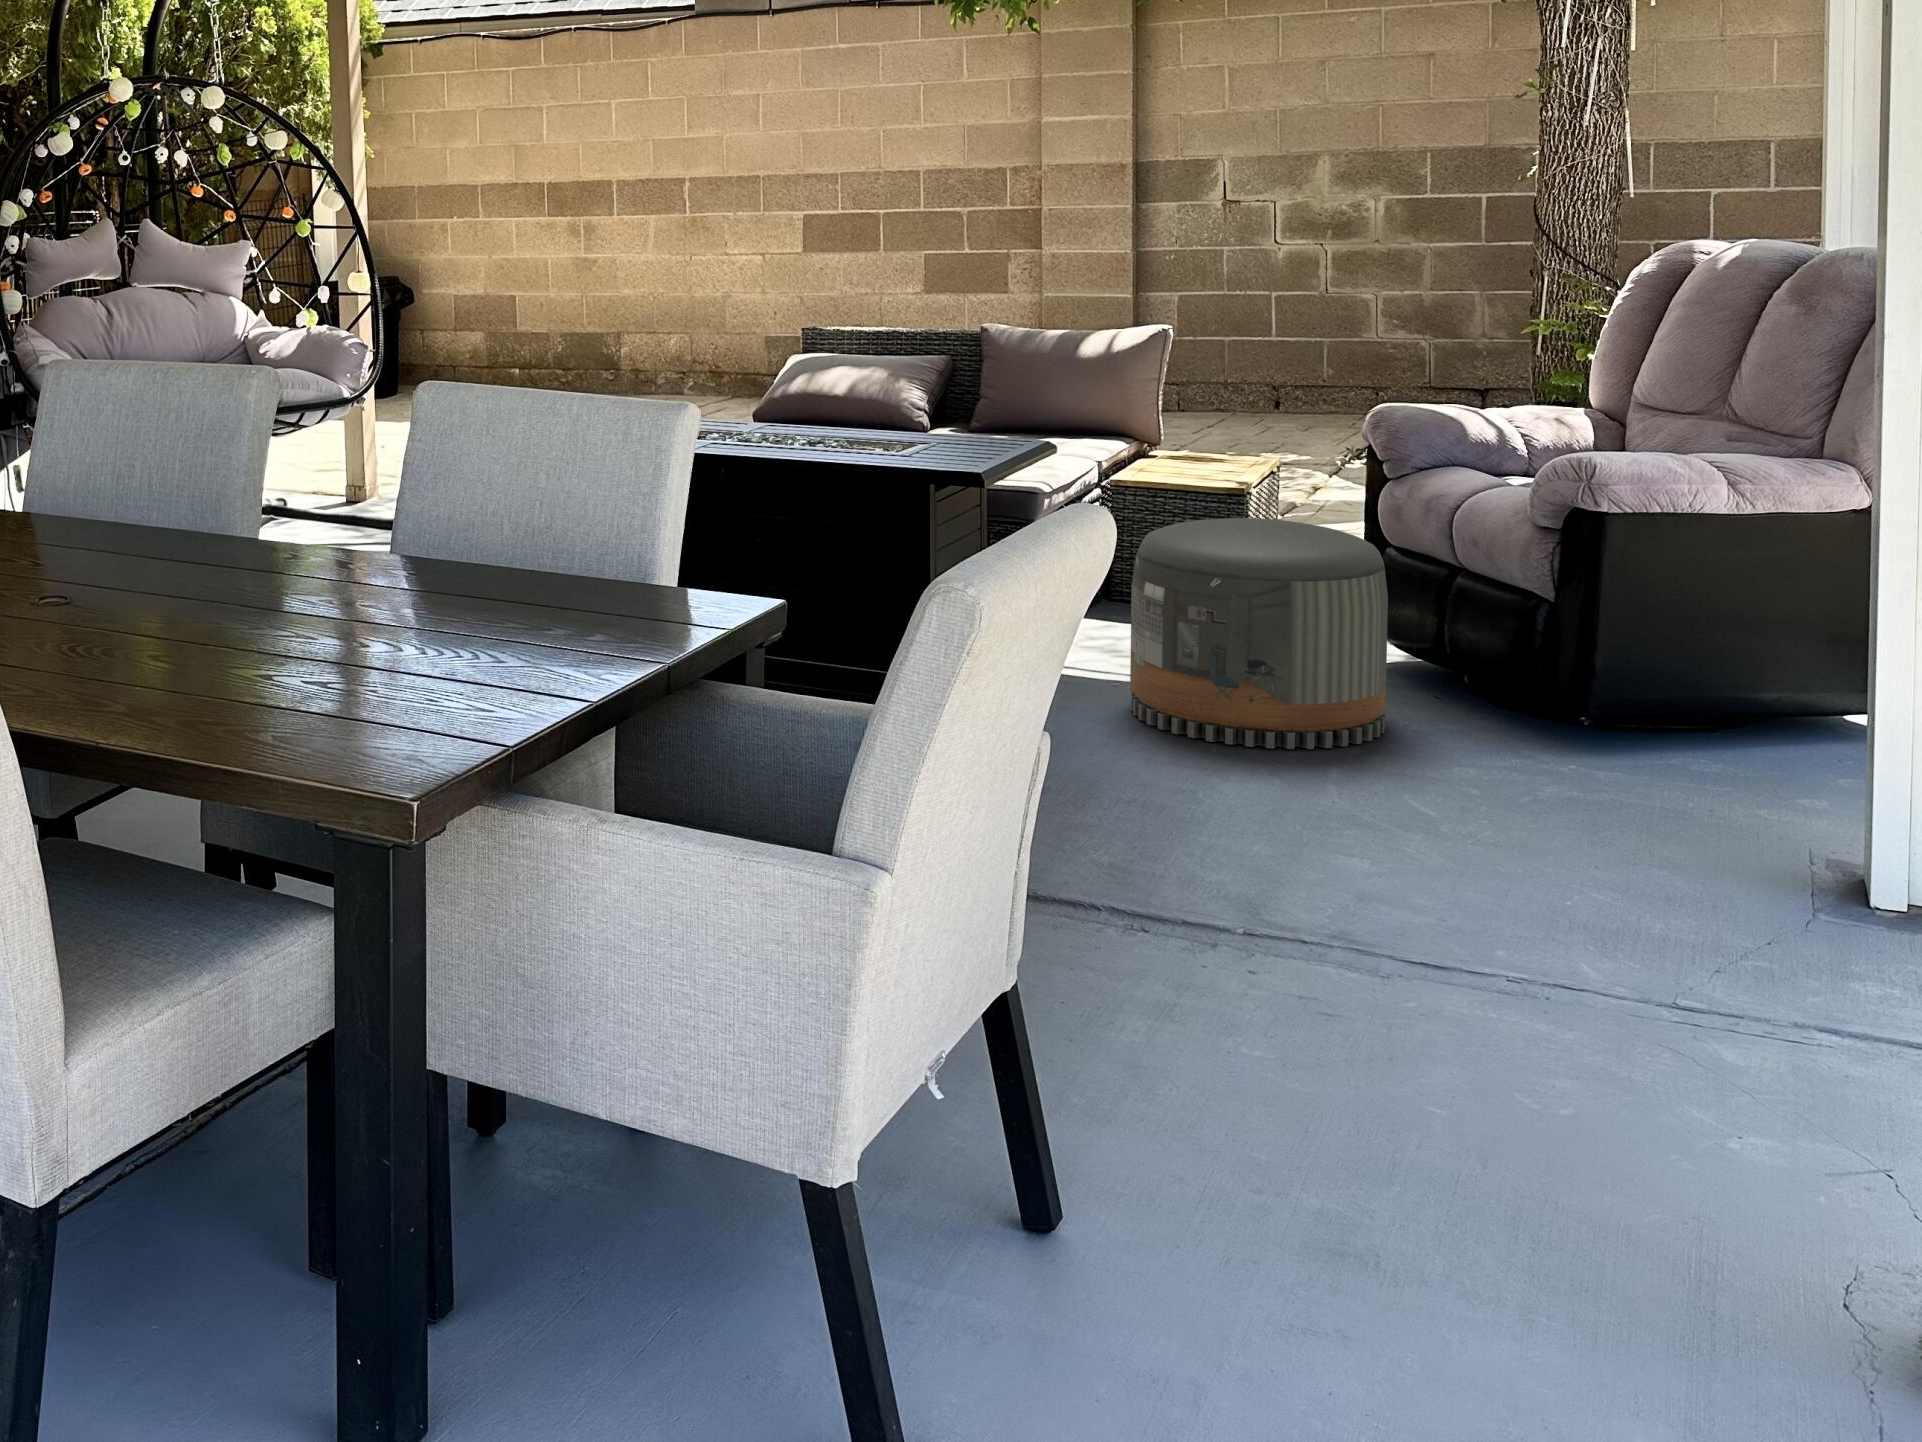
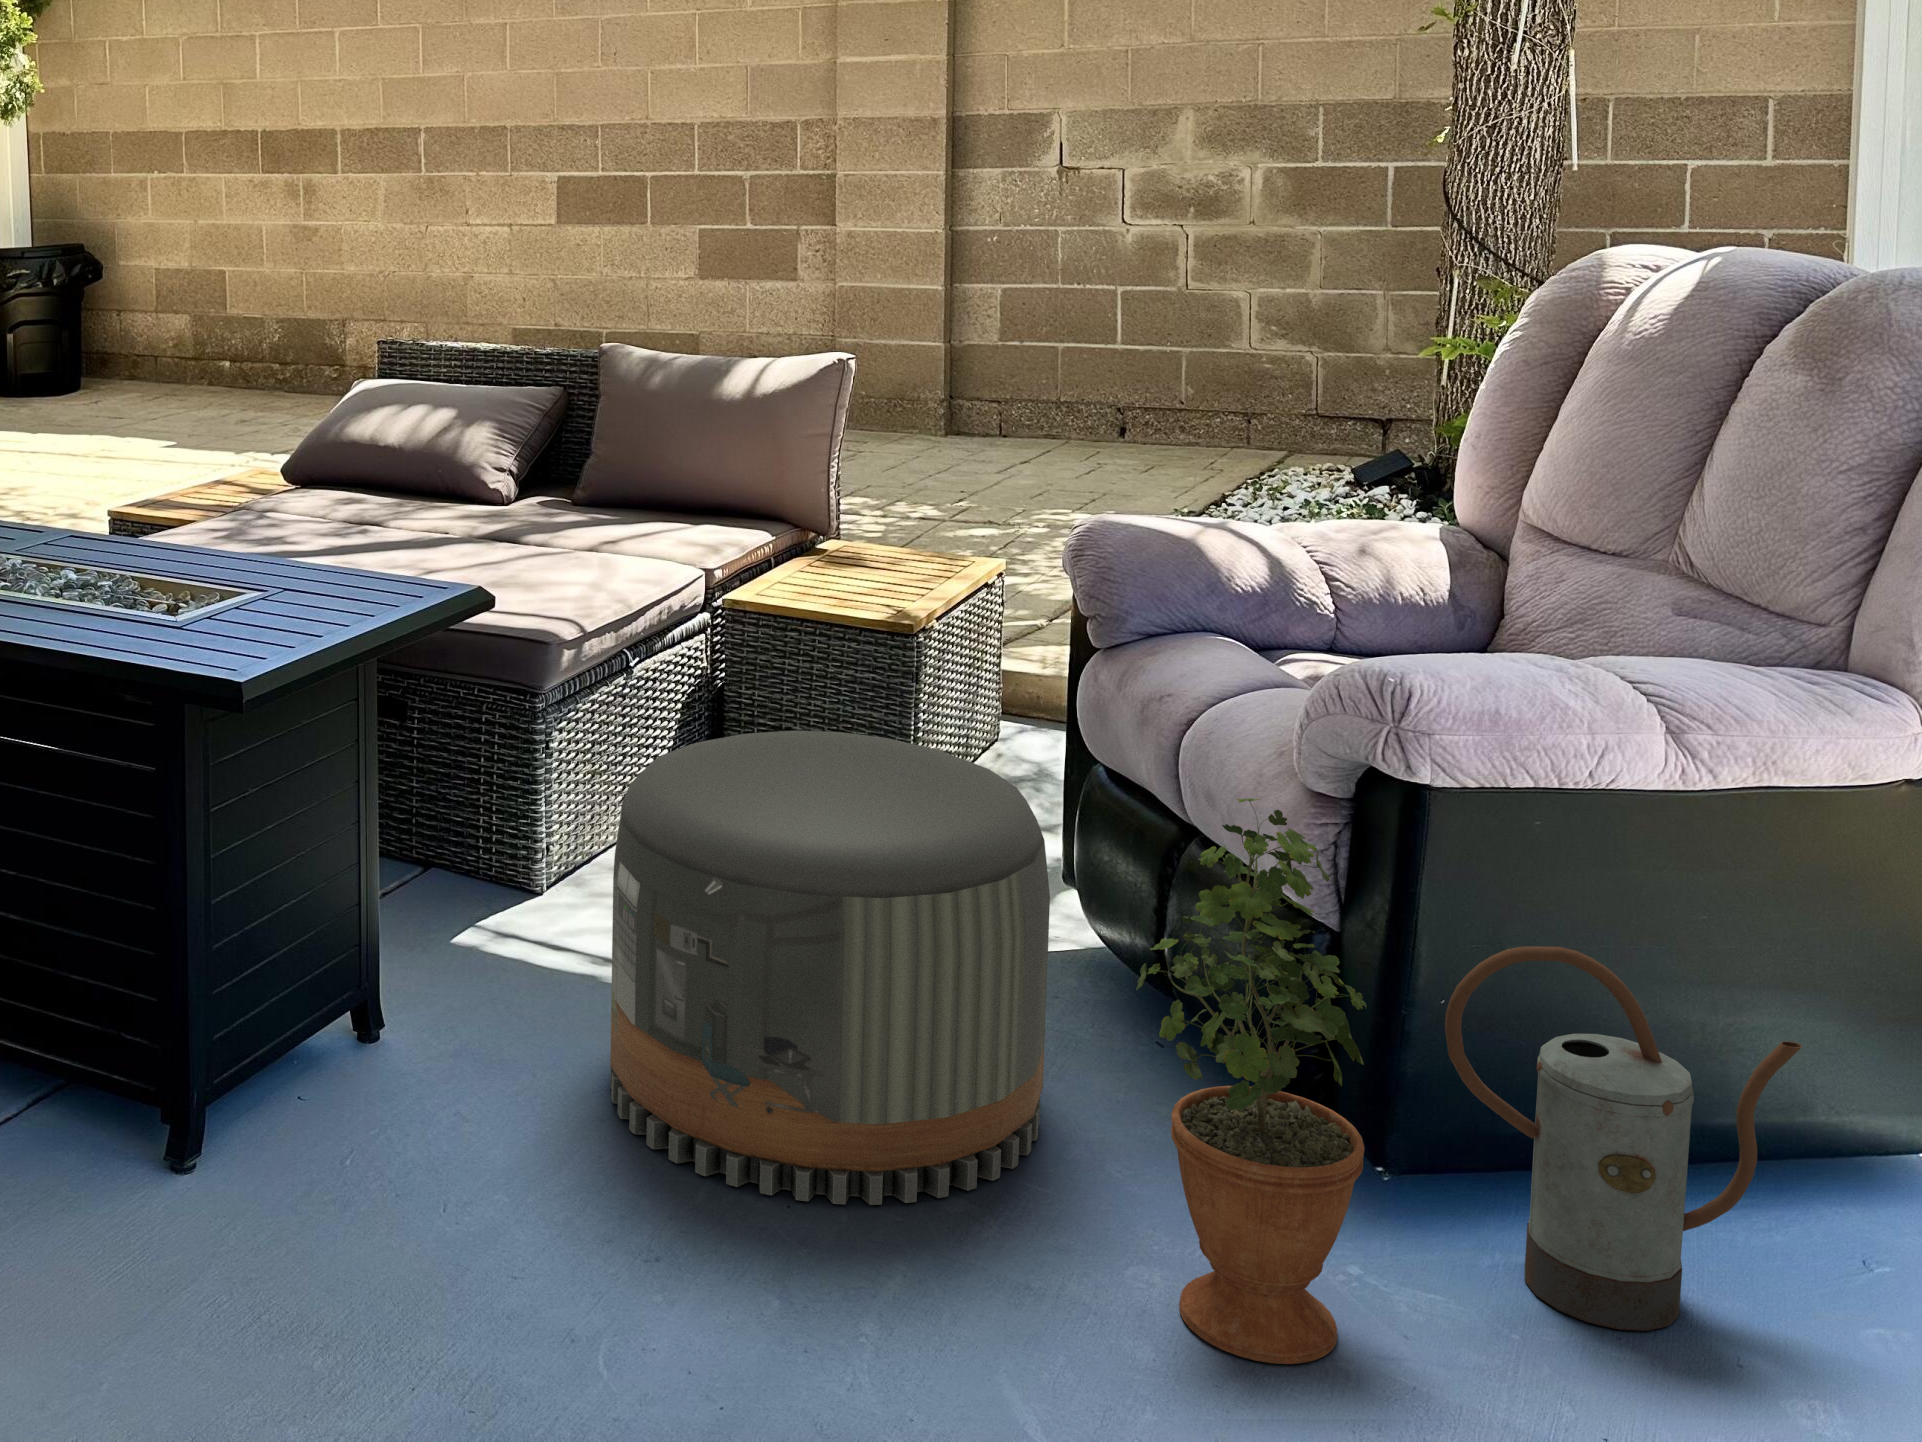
potted plant: none [1463,513,1584,790] -> present [1136,798,1367,1364]
watering can: none [1619,587,1806,779] -> present [1445,946,1802,1331]

